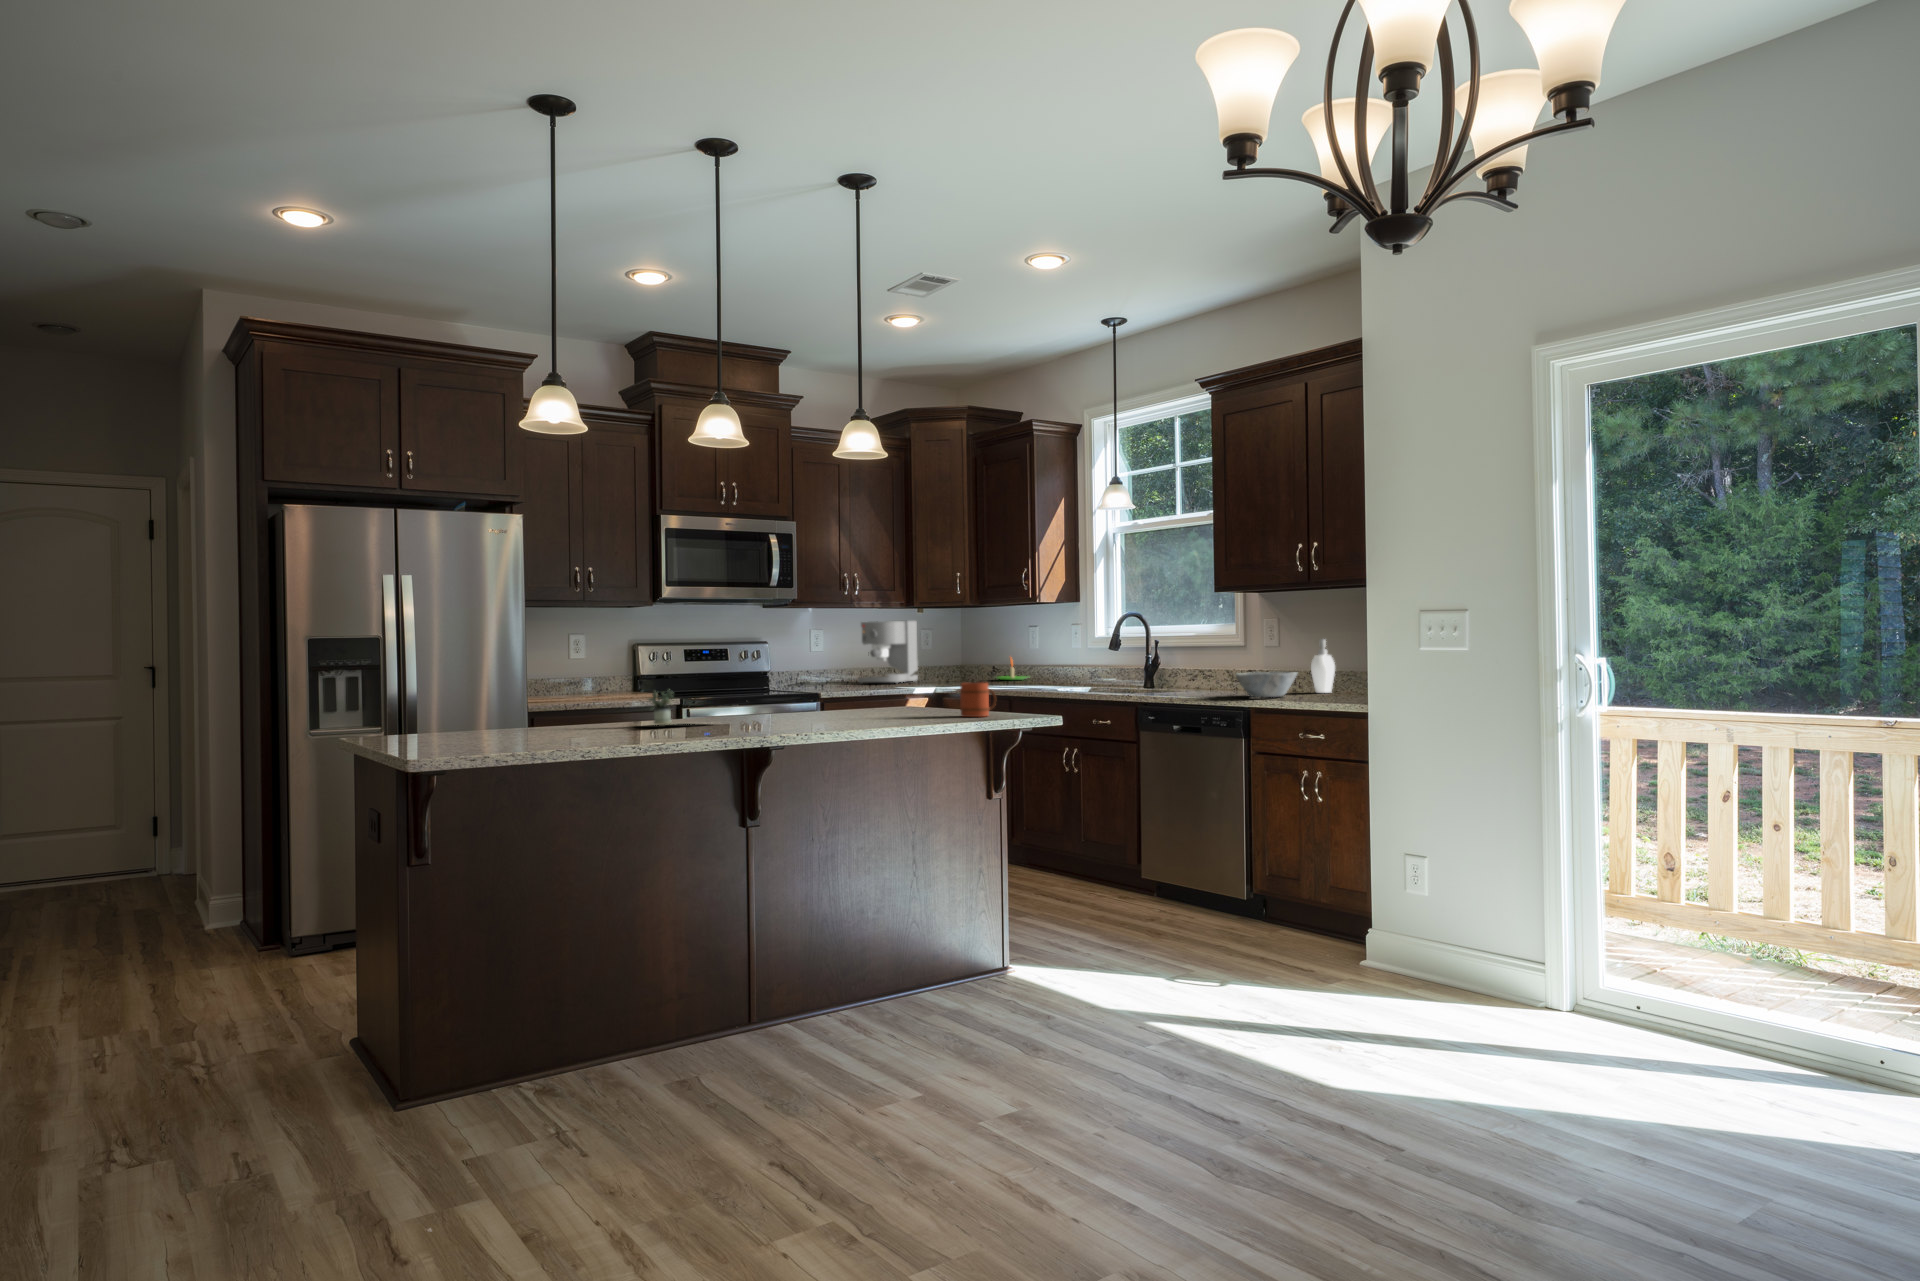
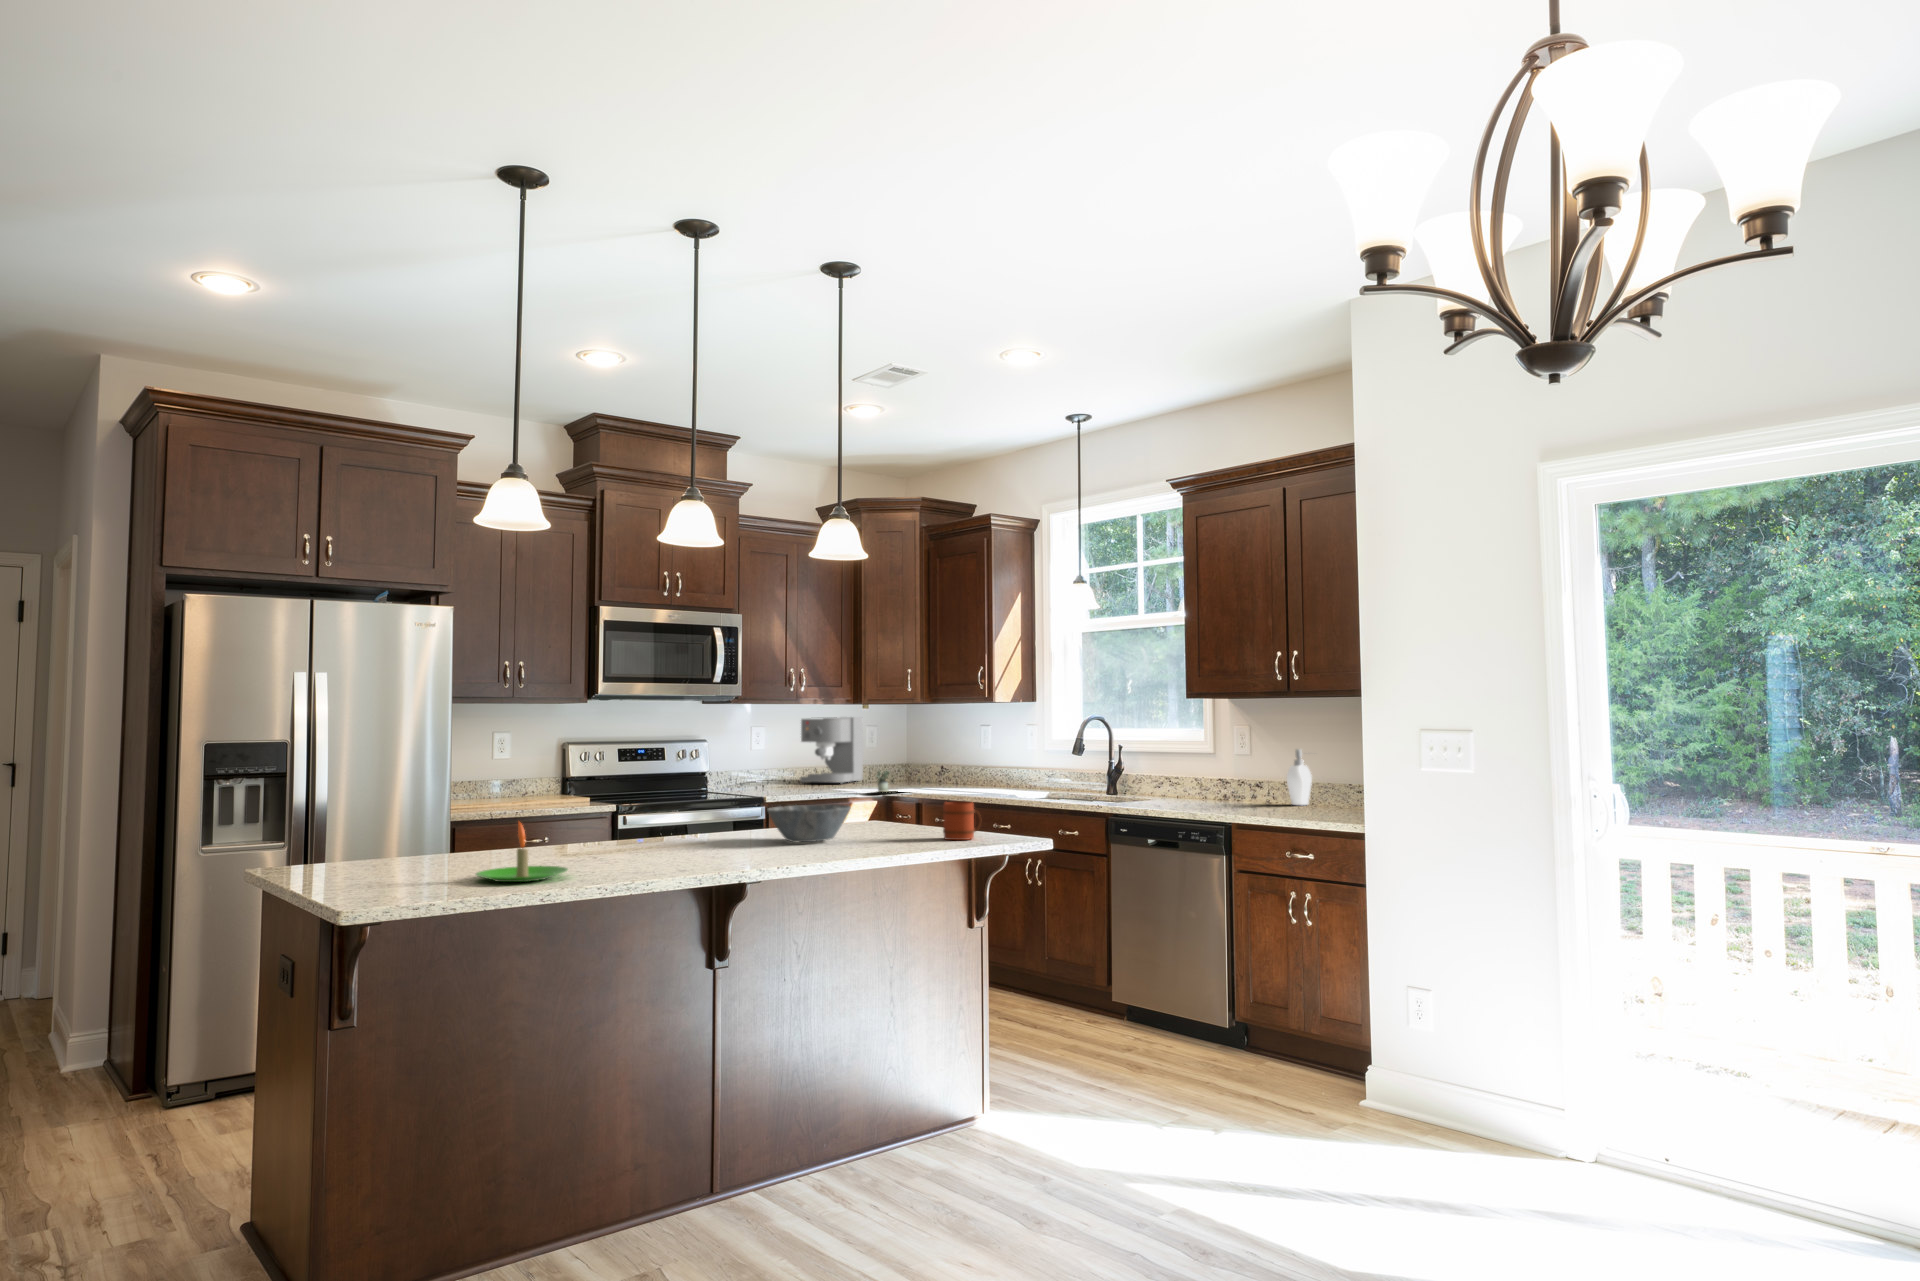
candle: present [997,658,1028,680] -> present [476,822,568,882]
bowl: present [1236,672,1297,697] -> present [767,804,851,842]
potted plant: present [649,689,673,725] -> present [876,769,890,792]

